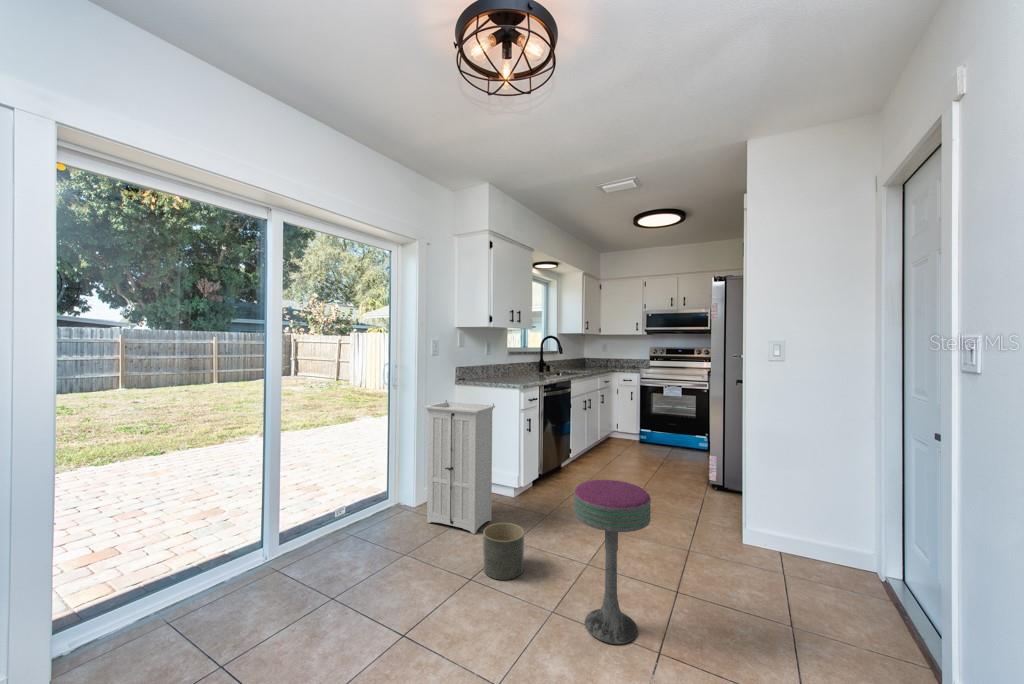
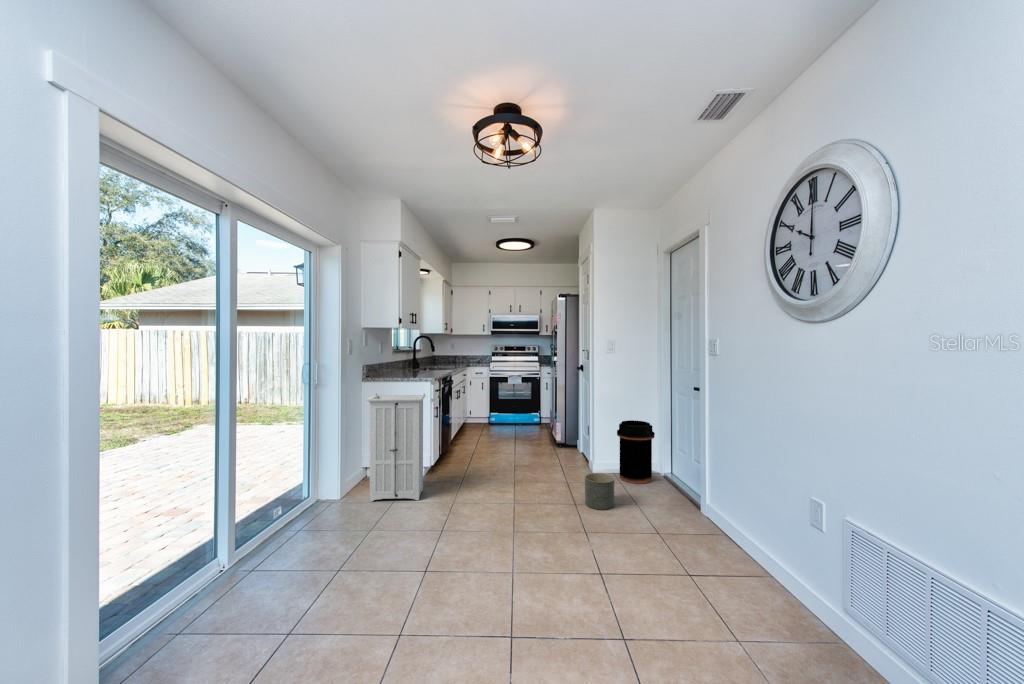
trash can: none [782,473,858,590] -> present [617,420,655,484]
bar stool: present [574,480,651,644] -> none [528,433,576,531]
planter: present [483,523,524,580] -> present [585,473,615,510]

